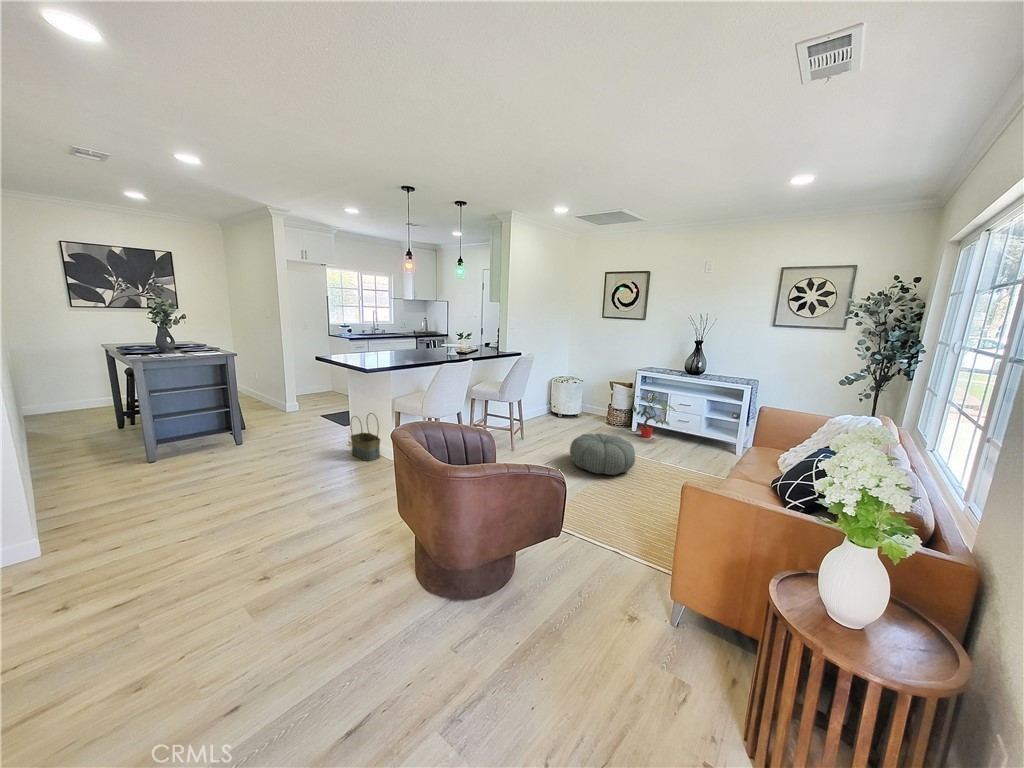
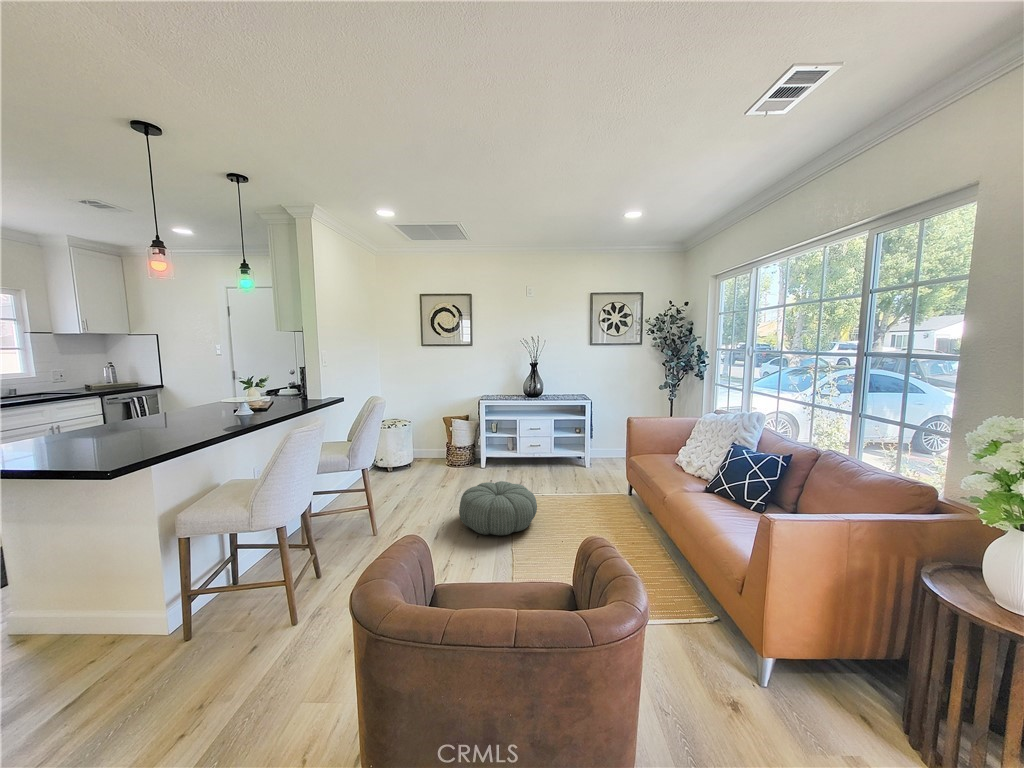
potted plant: present [628,395,675,438] -> none [475,426,531,473]
basket: present [350,413,380,461] -> none [32,567,132,677]

